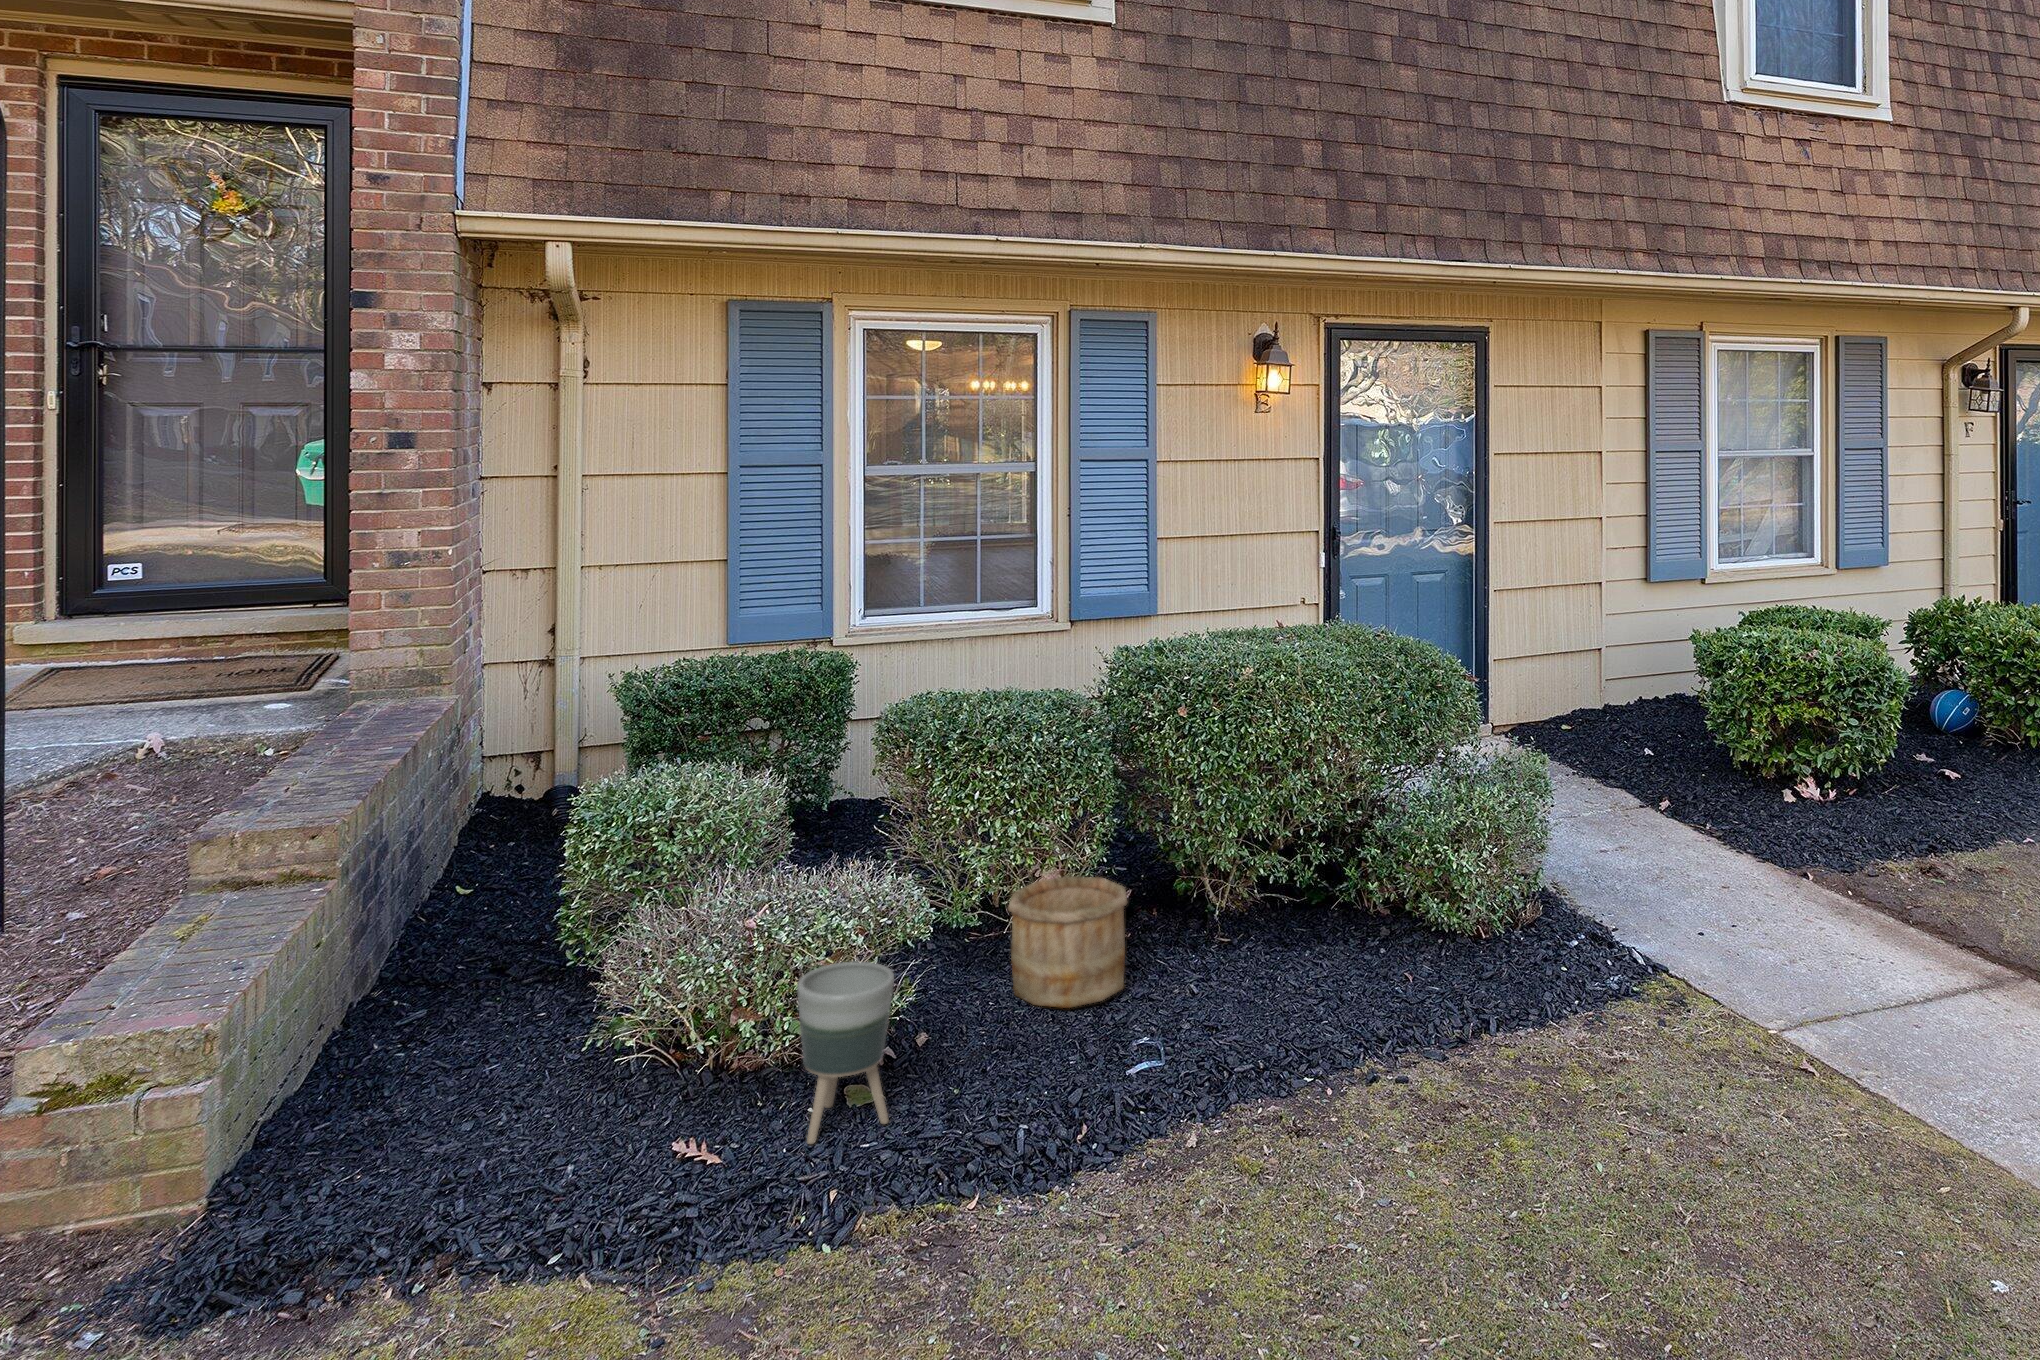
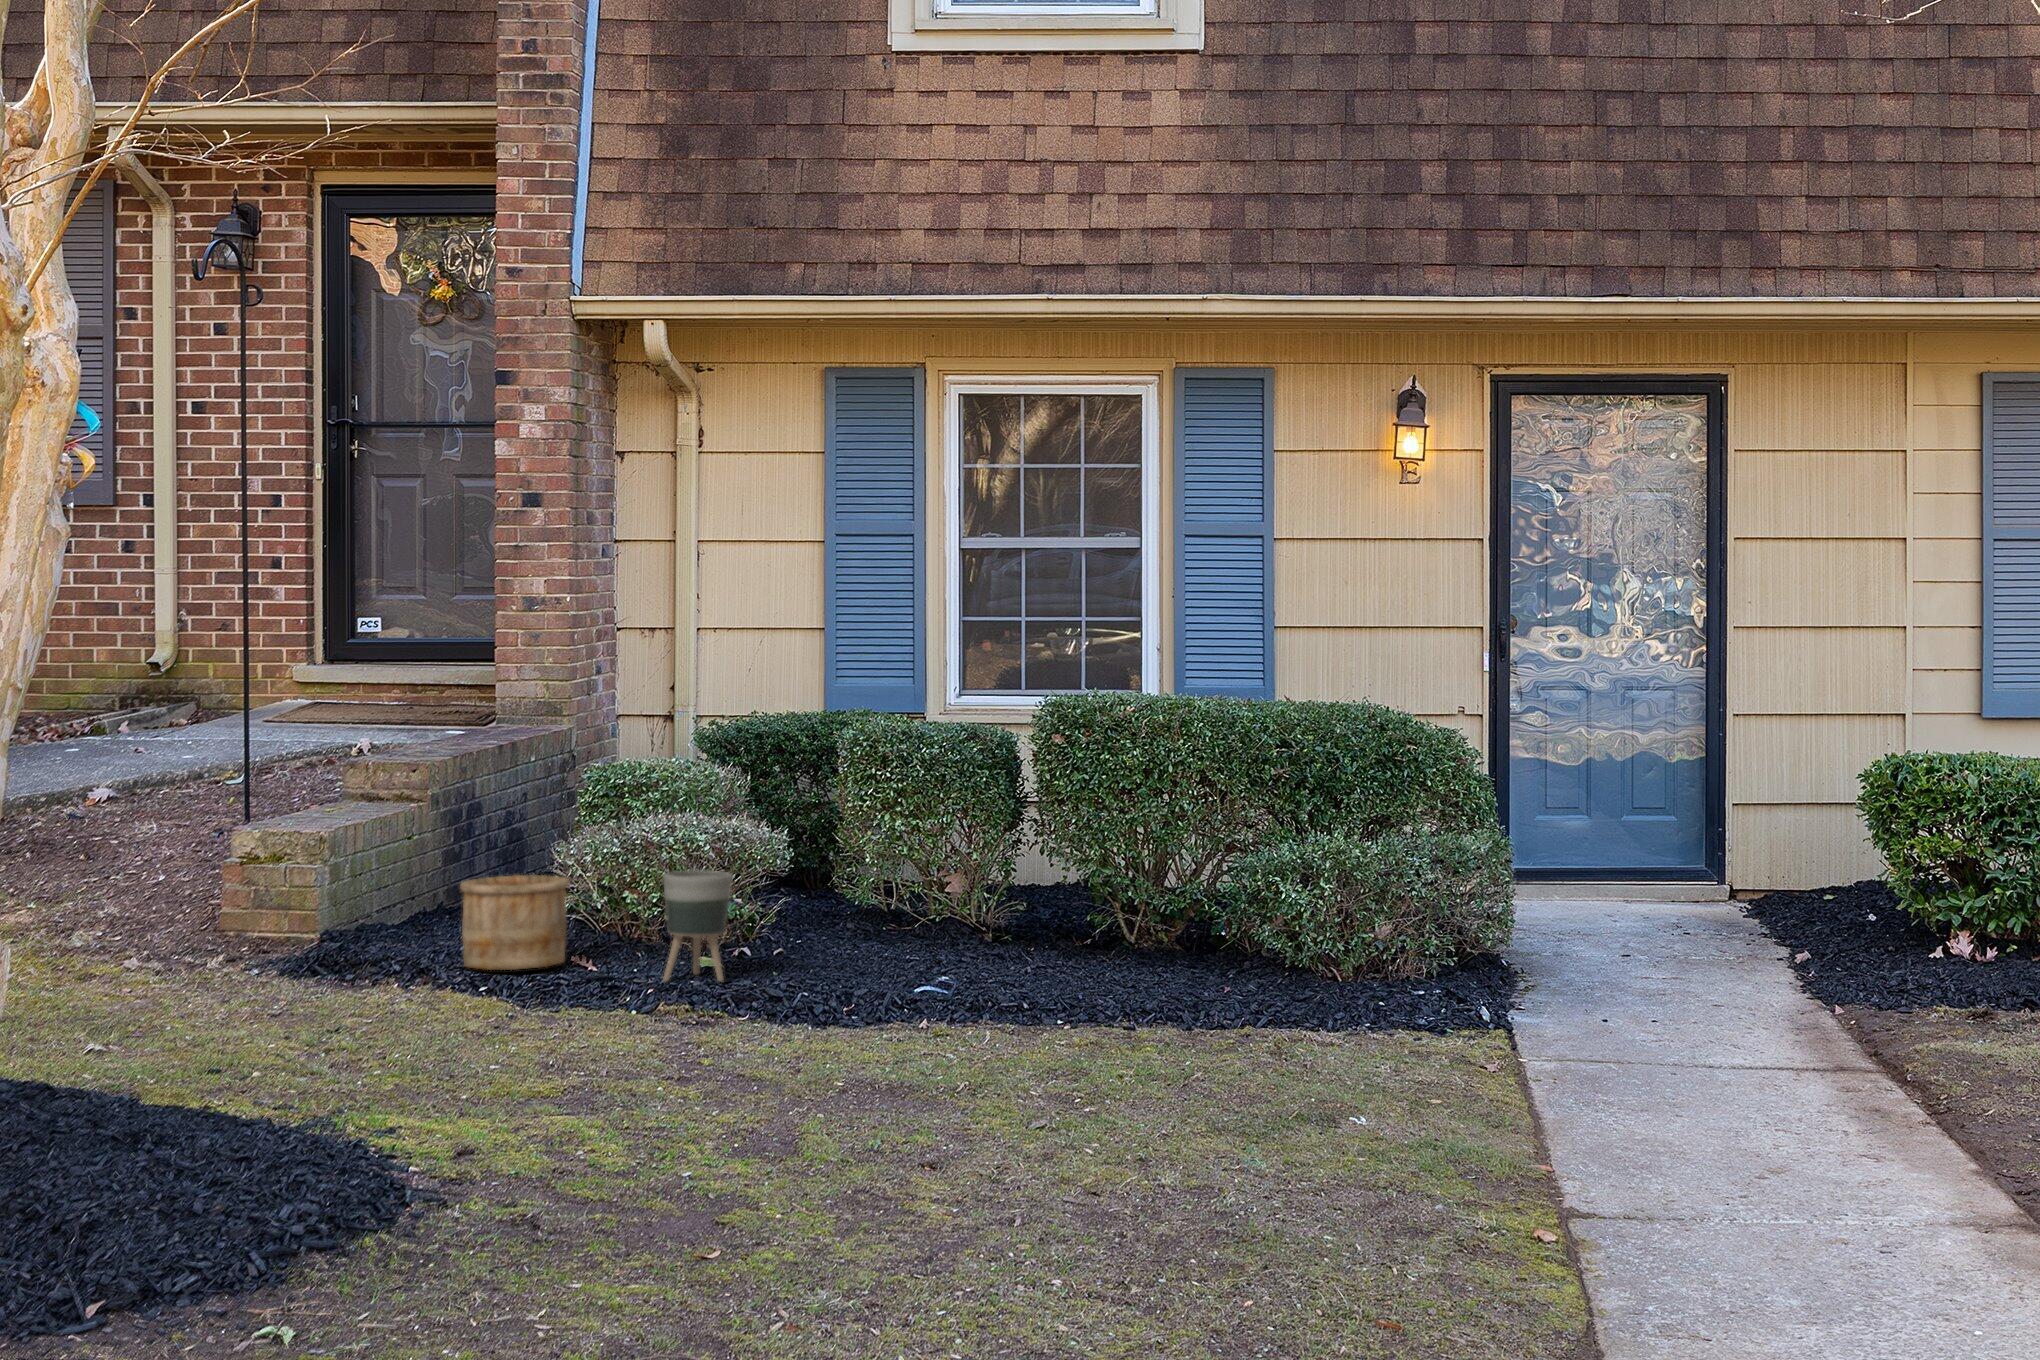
wooden bucket: present [1008,876,1127,1008] -> present [460,875,569,970]

